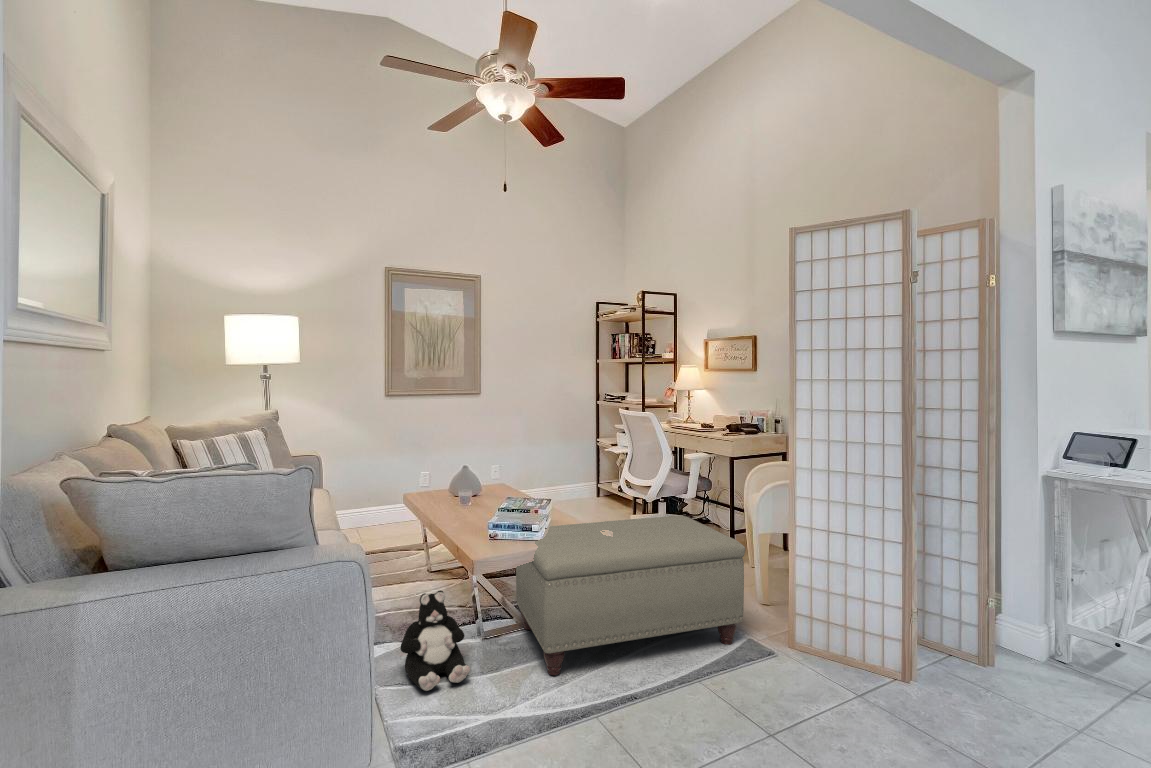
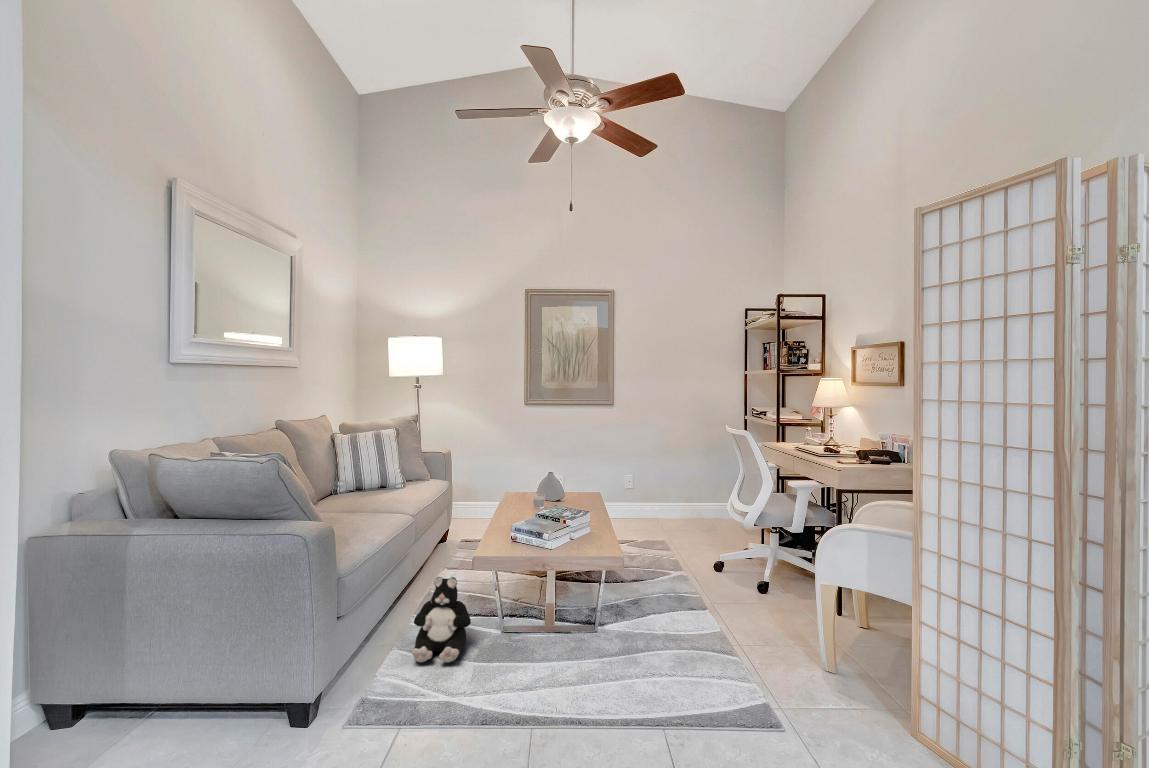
ottoman: present [516,516,745,675] -> none [519,534,758,702]

